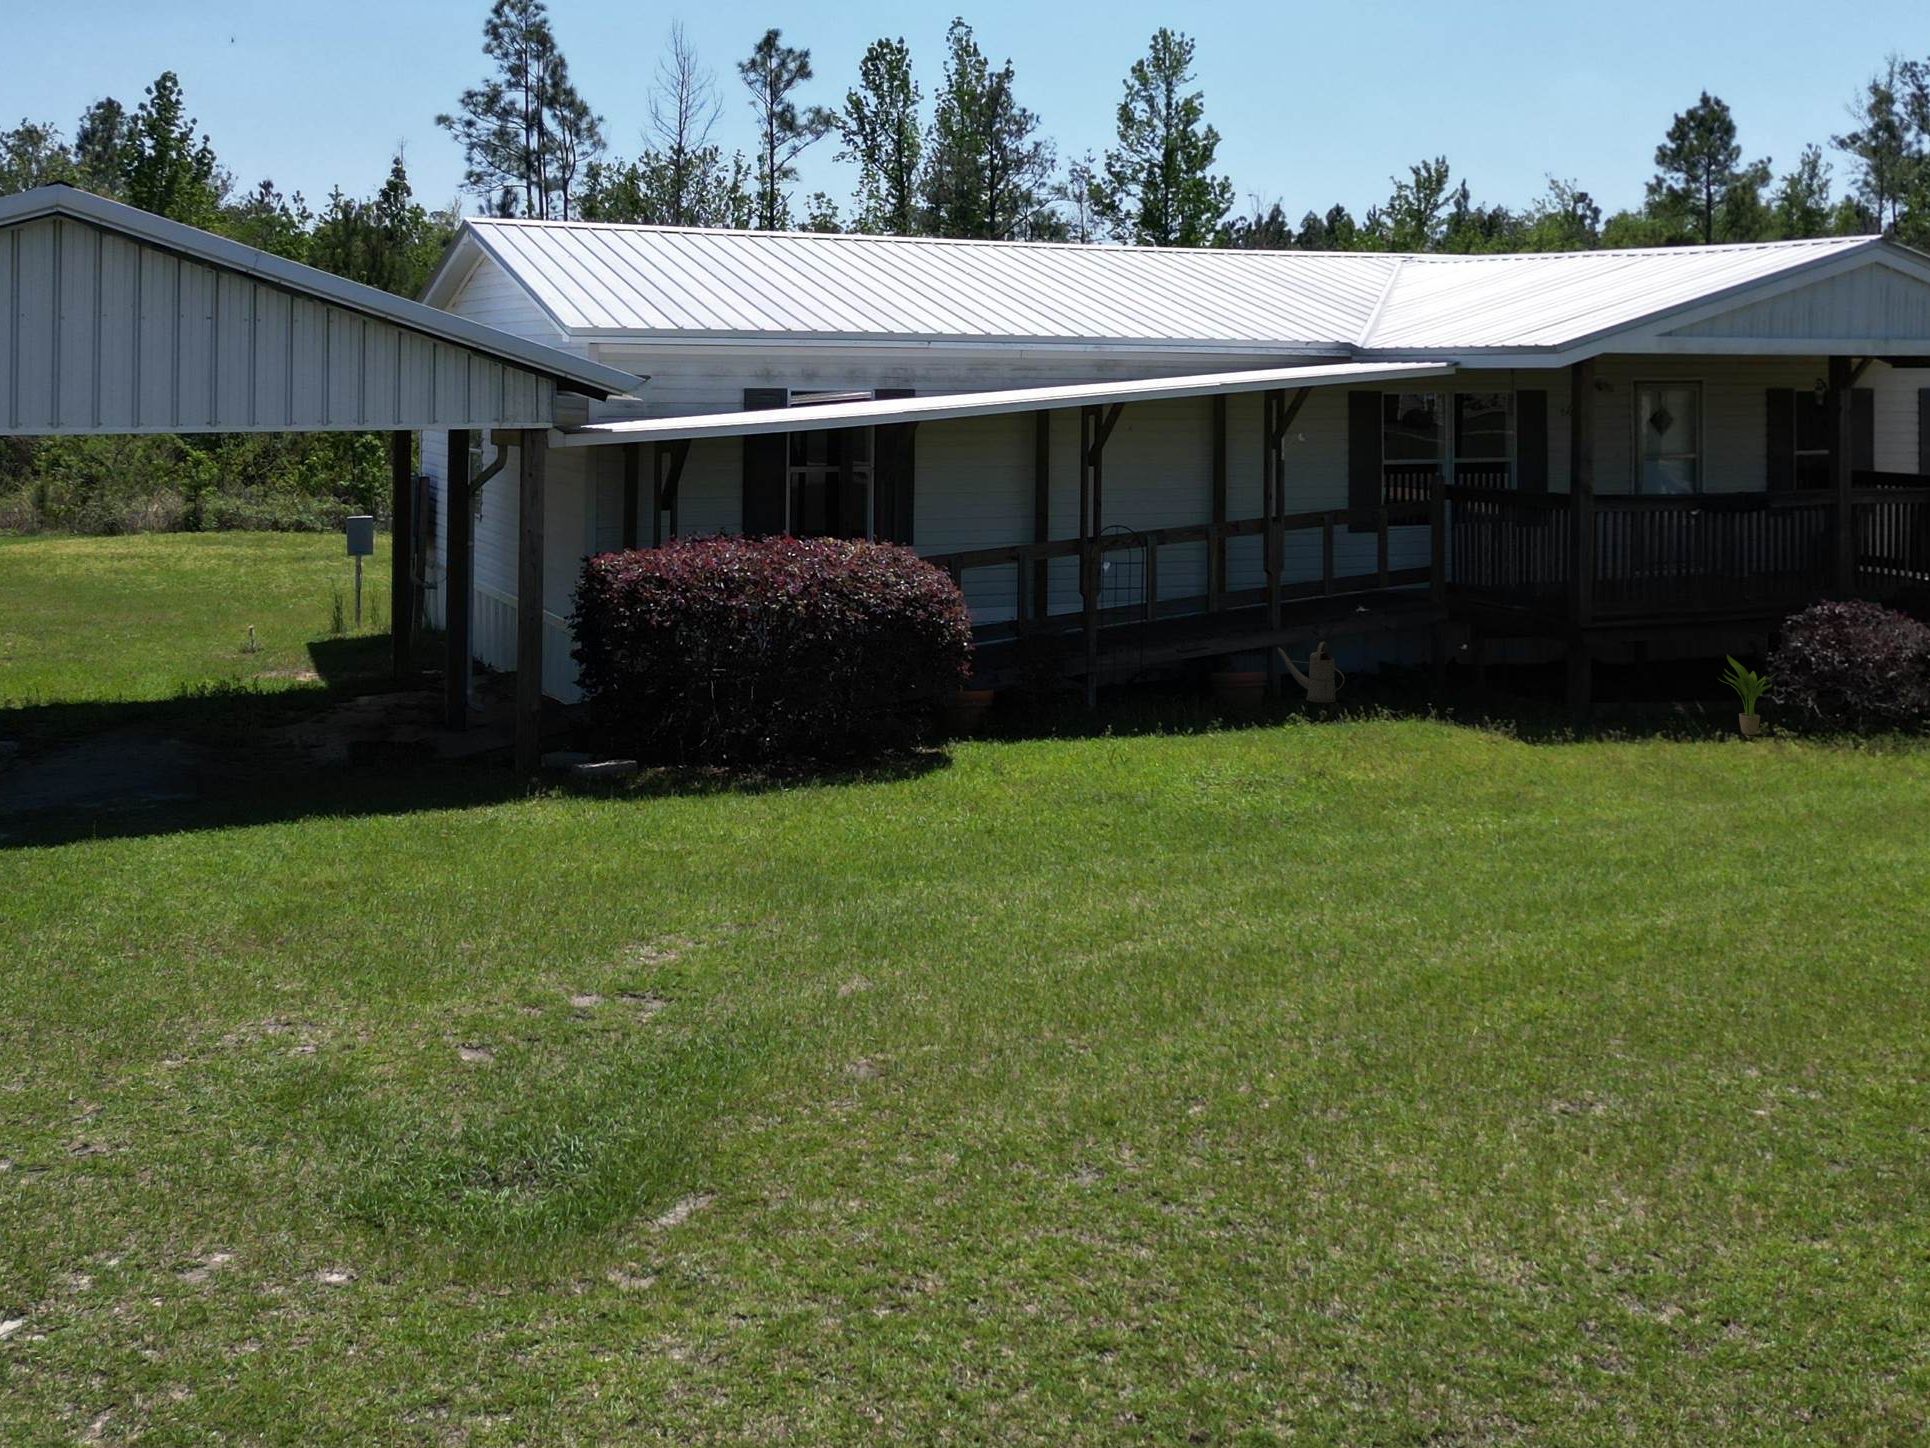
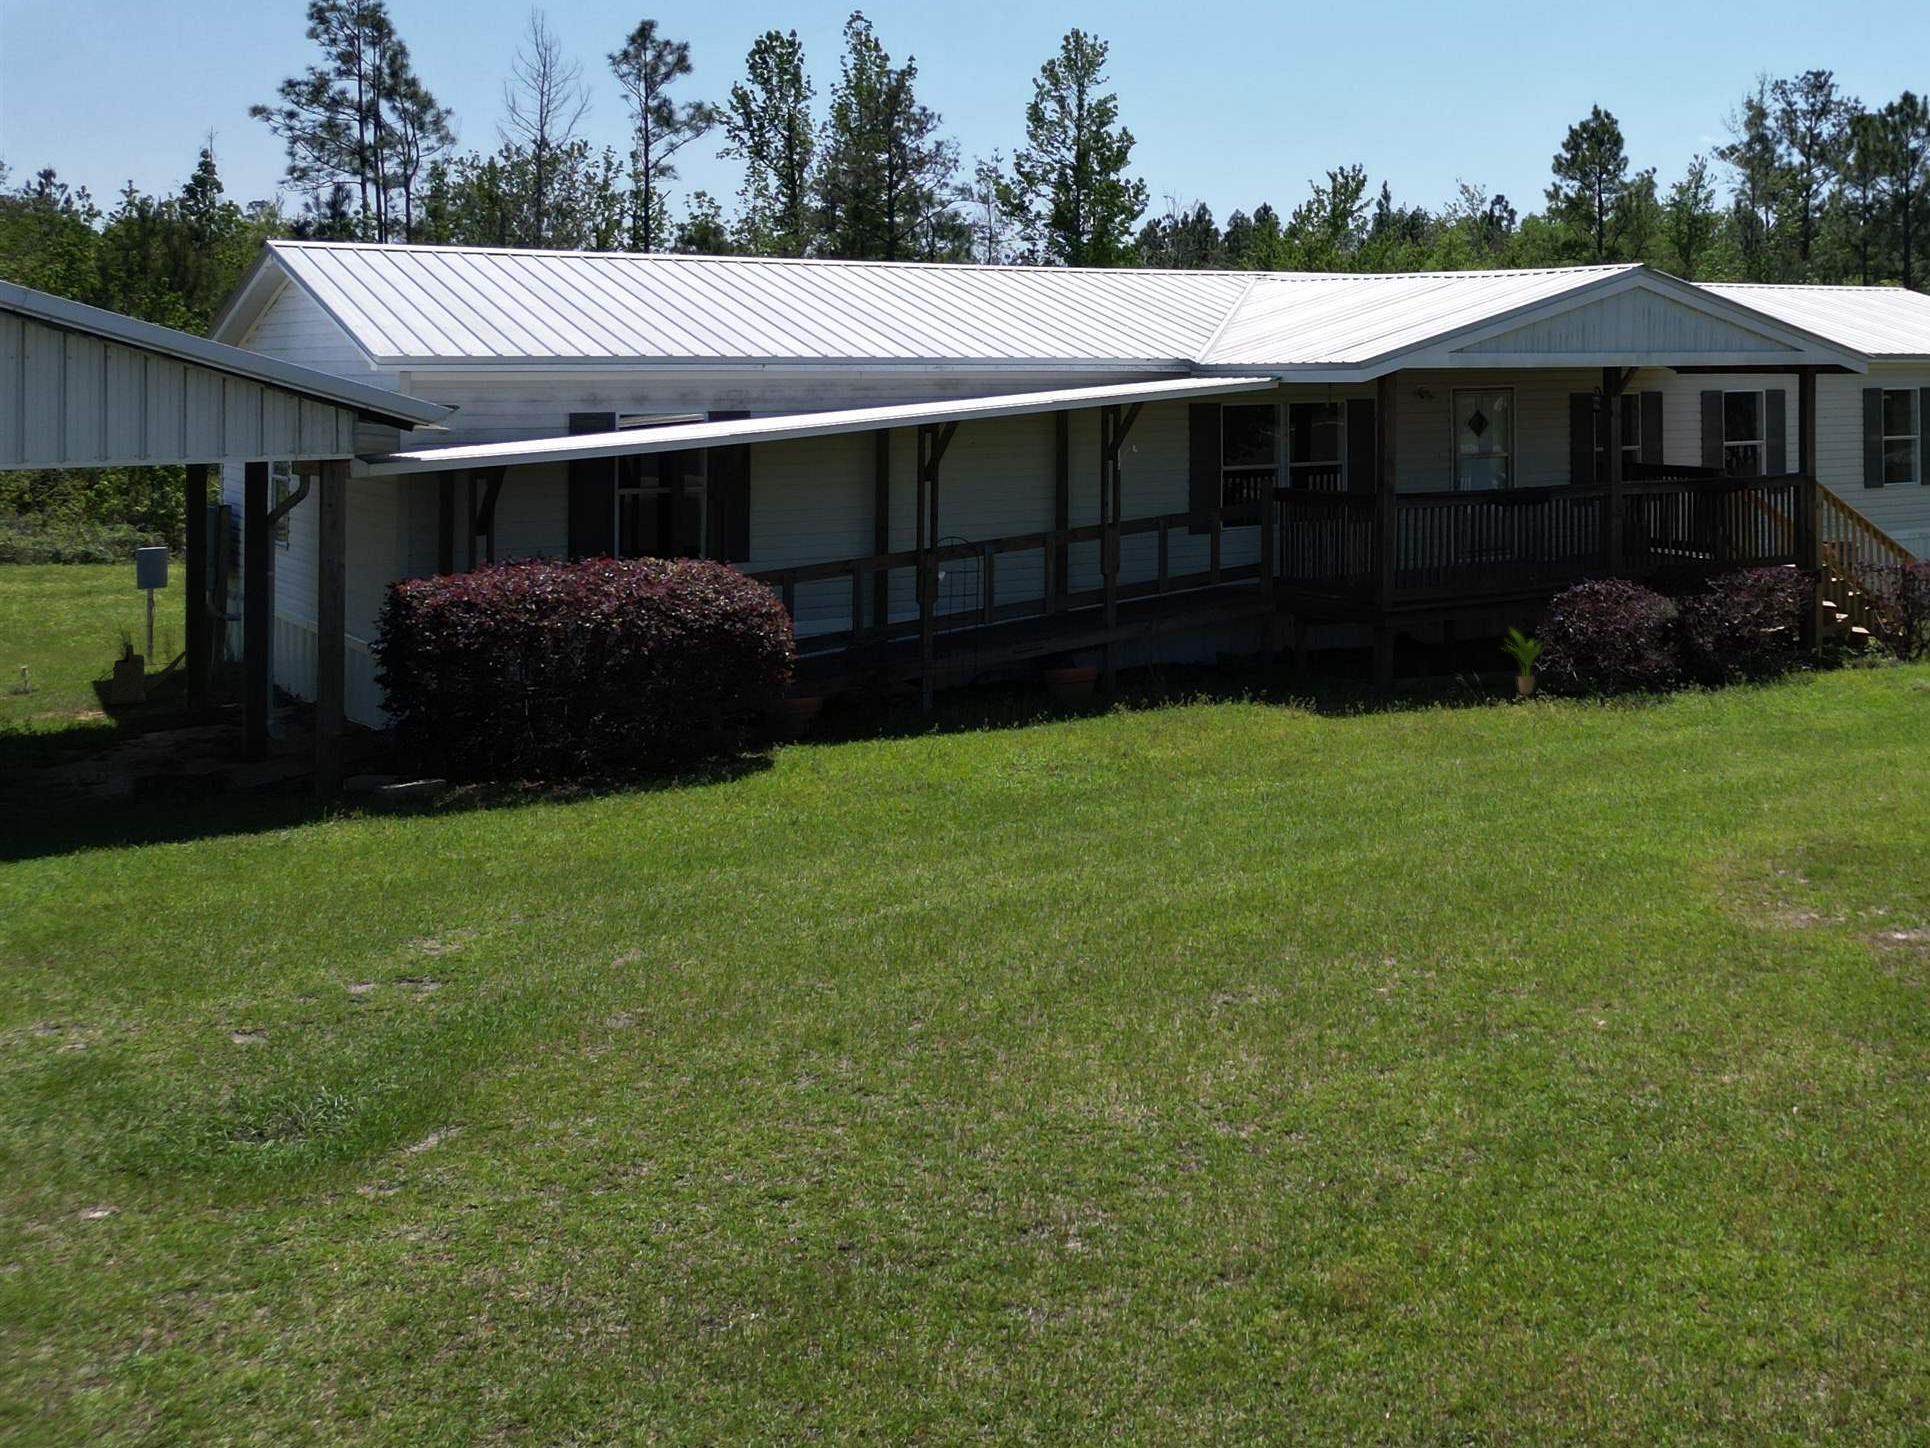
watering can: present [1278,642,1345,703] -> present [99,644,188,704]

